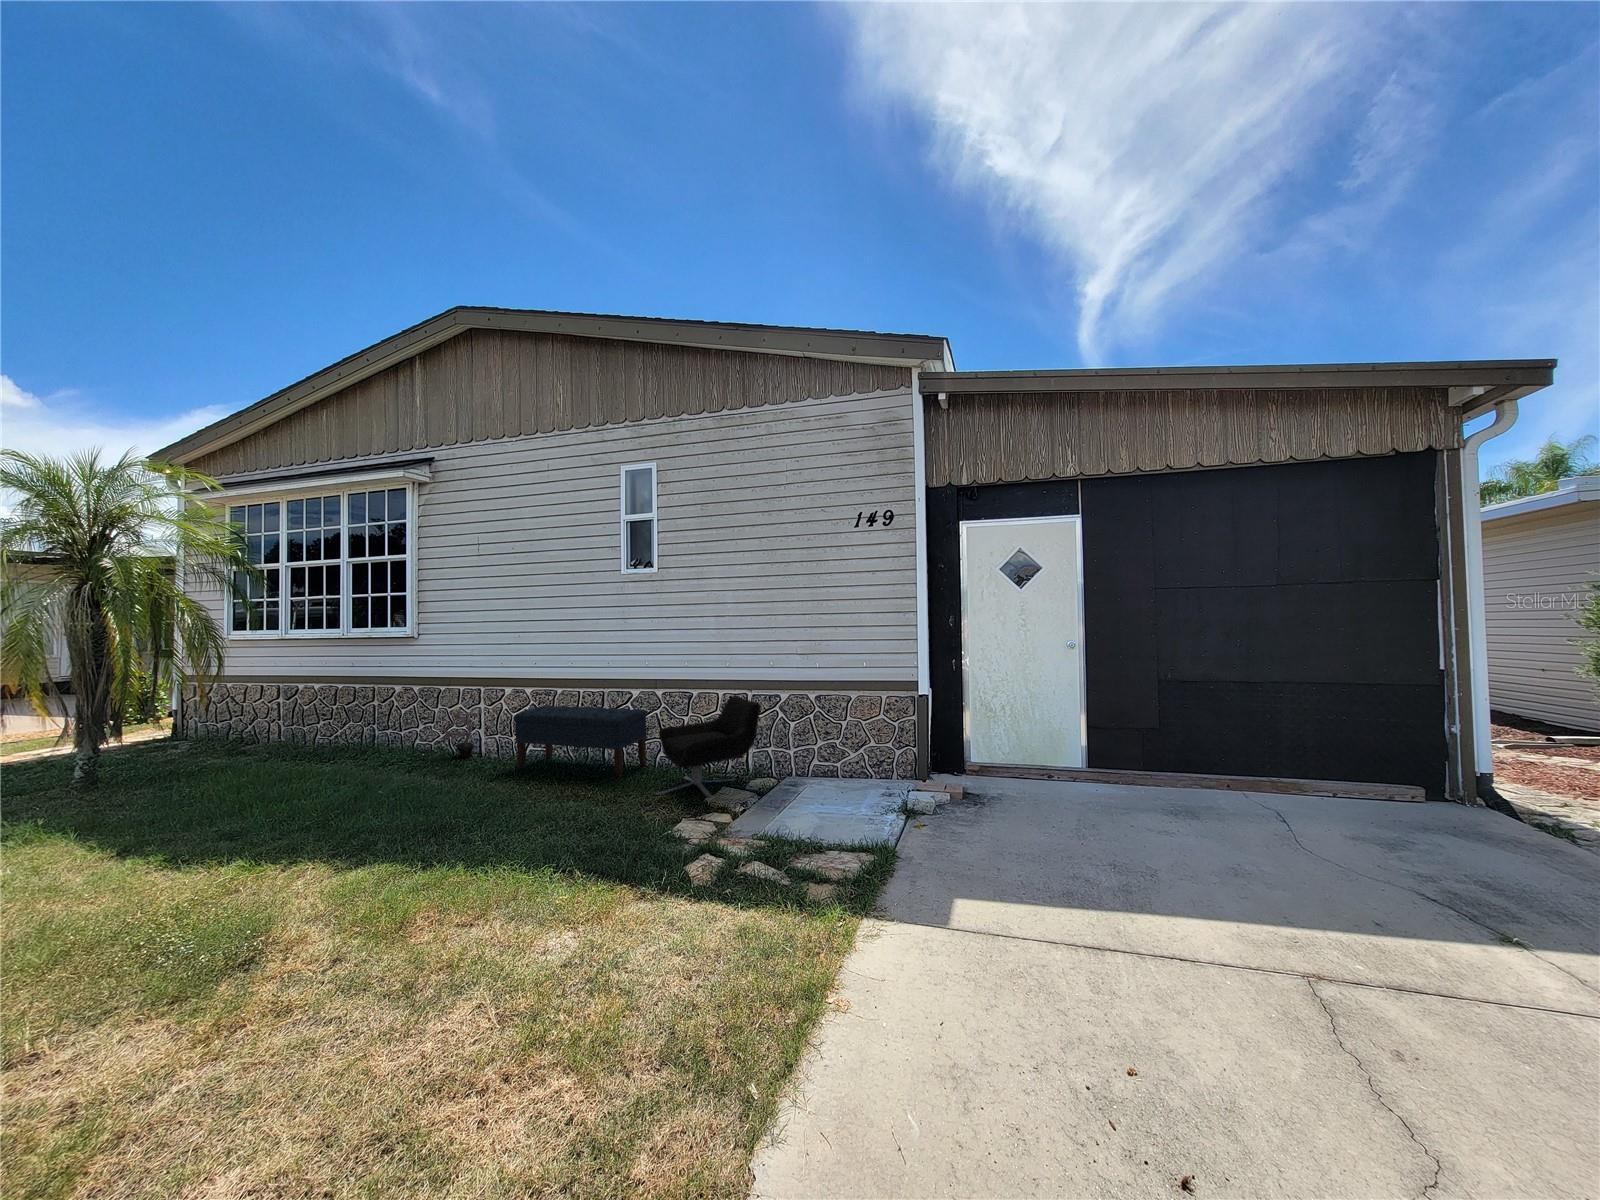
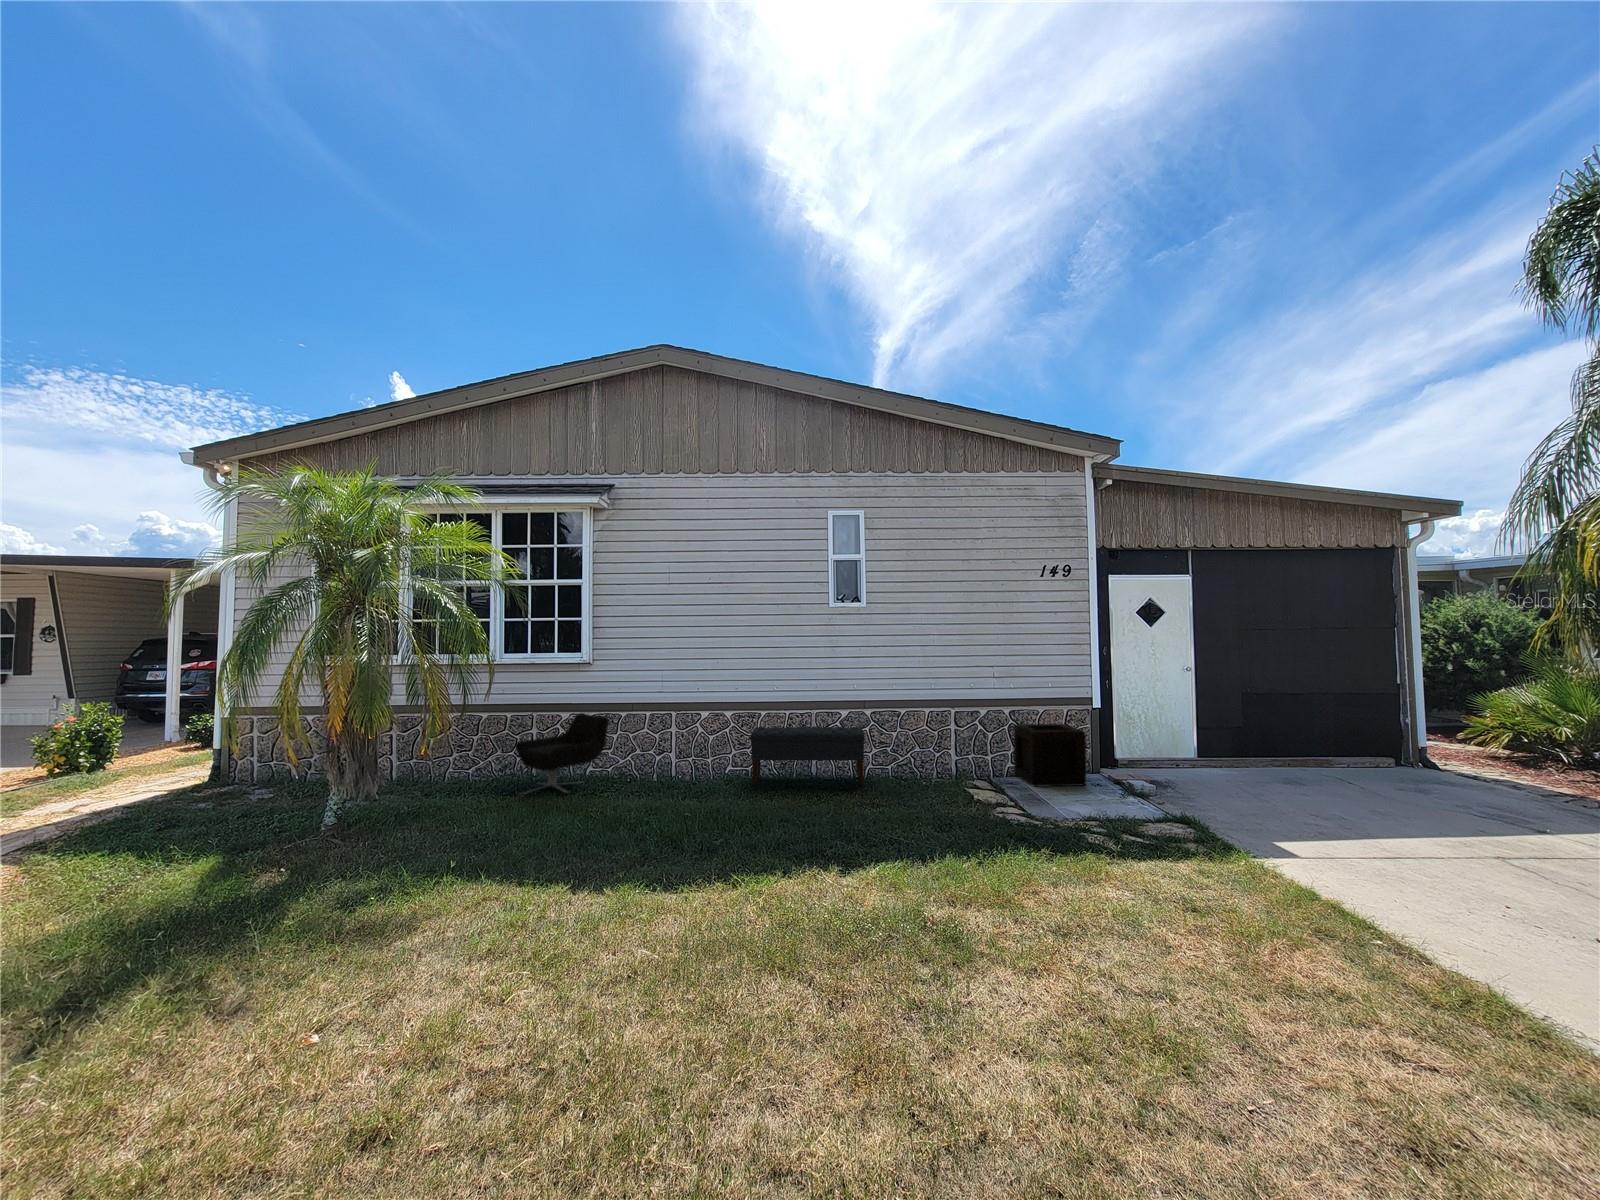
lounge chair: present [656,696,761,797] -> present [516,713,609,794]
potted plant: present [440,708,482,758] -> none [638,730,685,780]
wooden crate: none [802,712,880,798] -> present [1013,724,1086,787]

